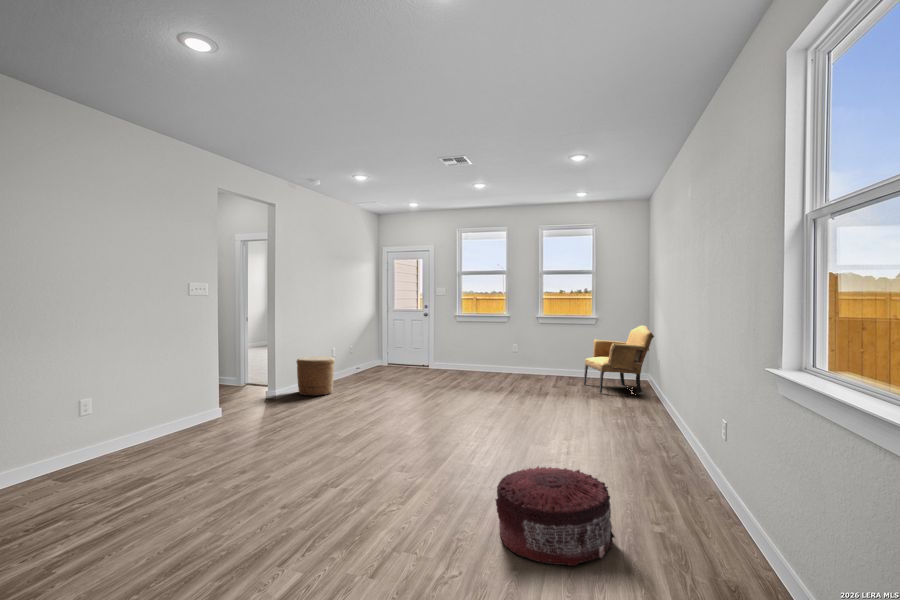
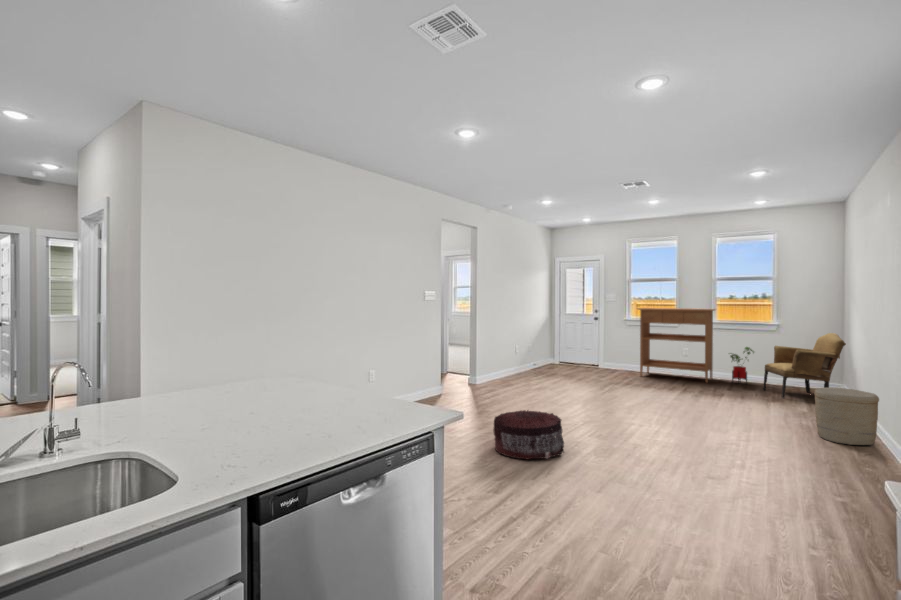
console table: none [465,303,543,380] -> present [638,308,715,382]
house plant: none [553,341,578,380] -> present [730,347,754,383]
woven basket: present [297,356,335,396] -> present [814,388,879,445]
pouf: present [495,466,615,566] -> present [493,410,564,459]

